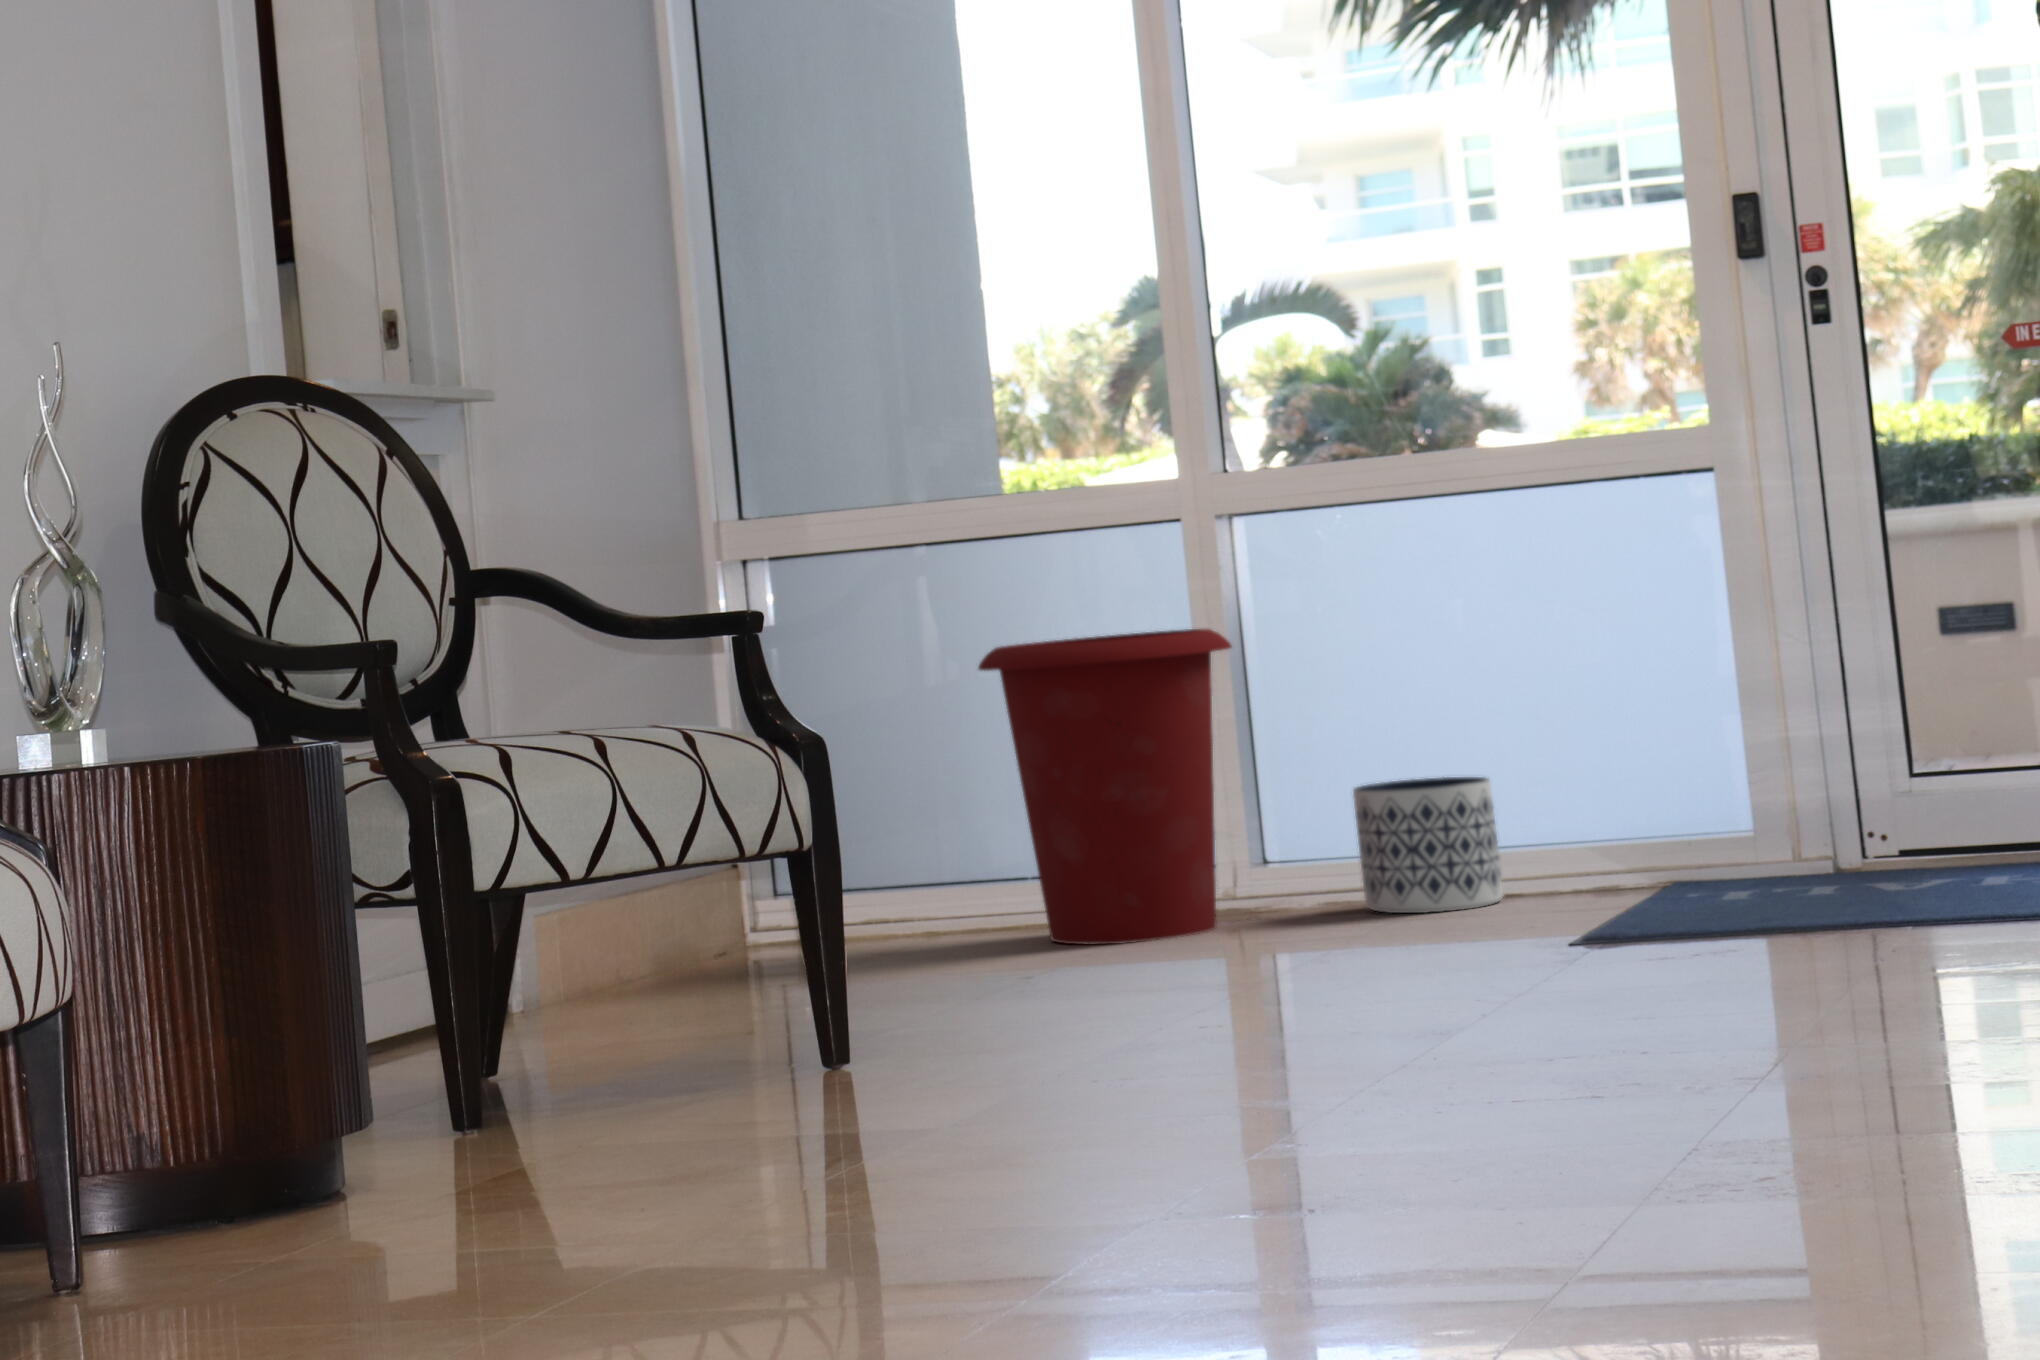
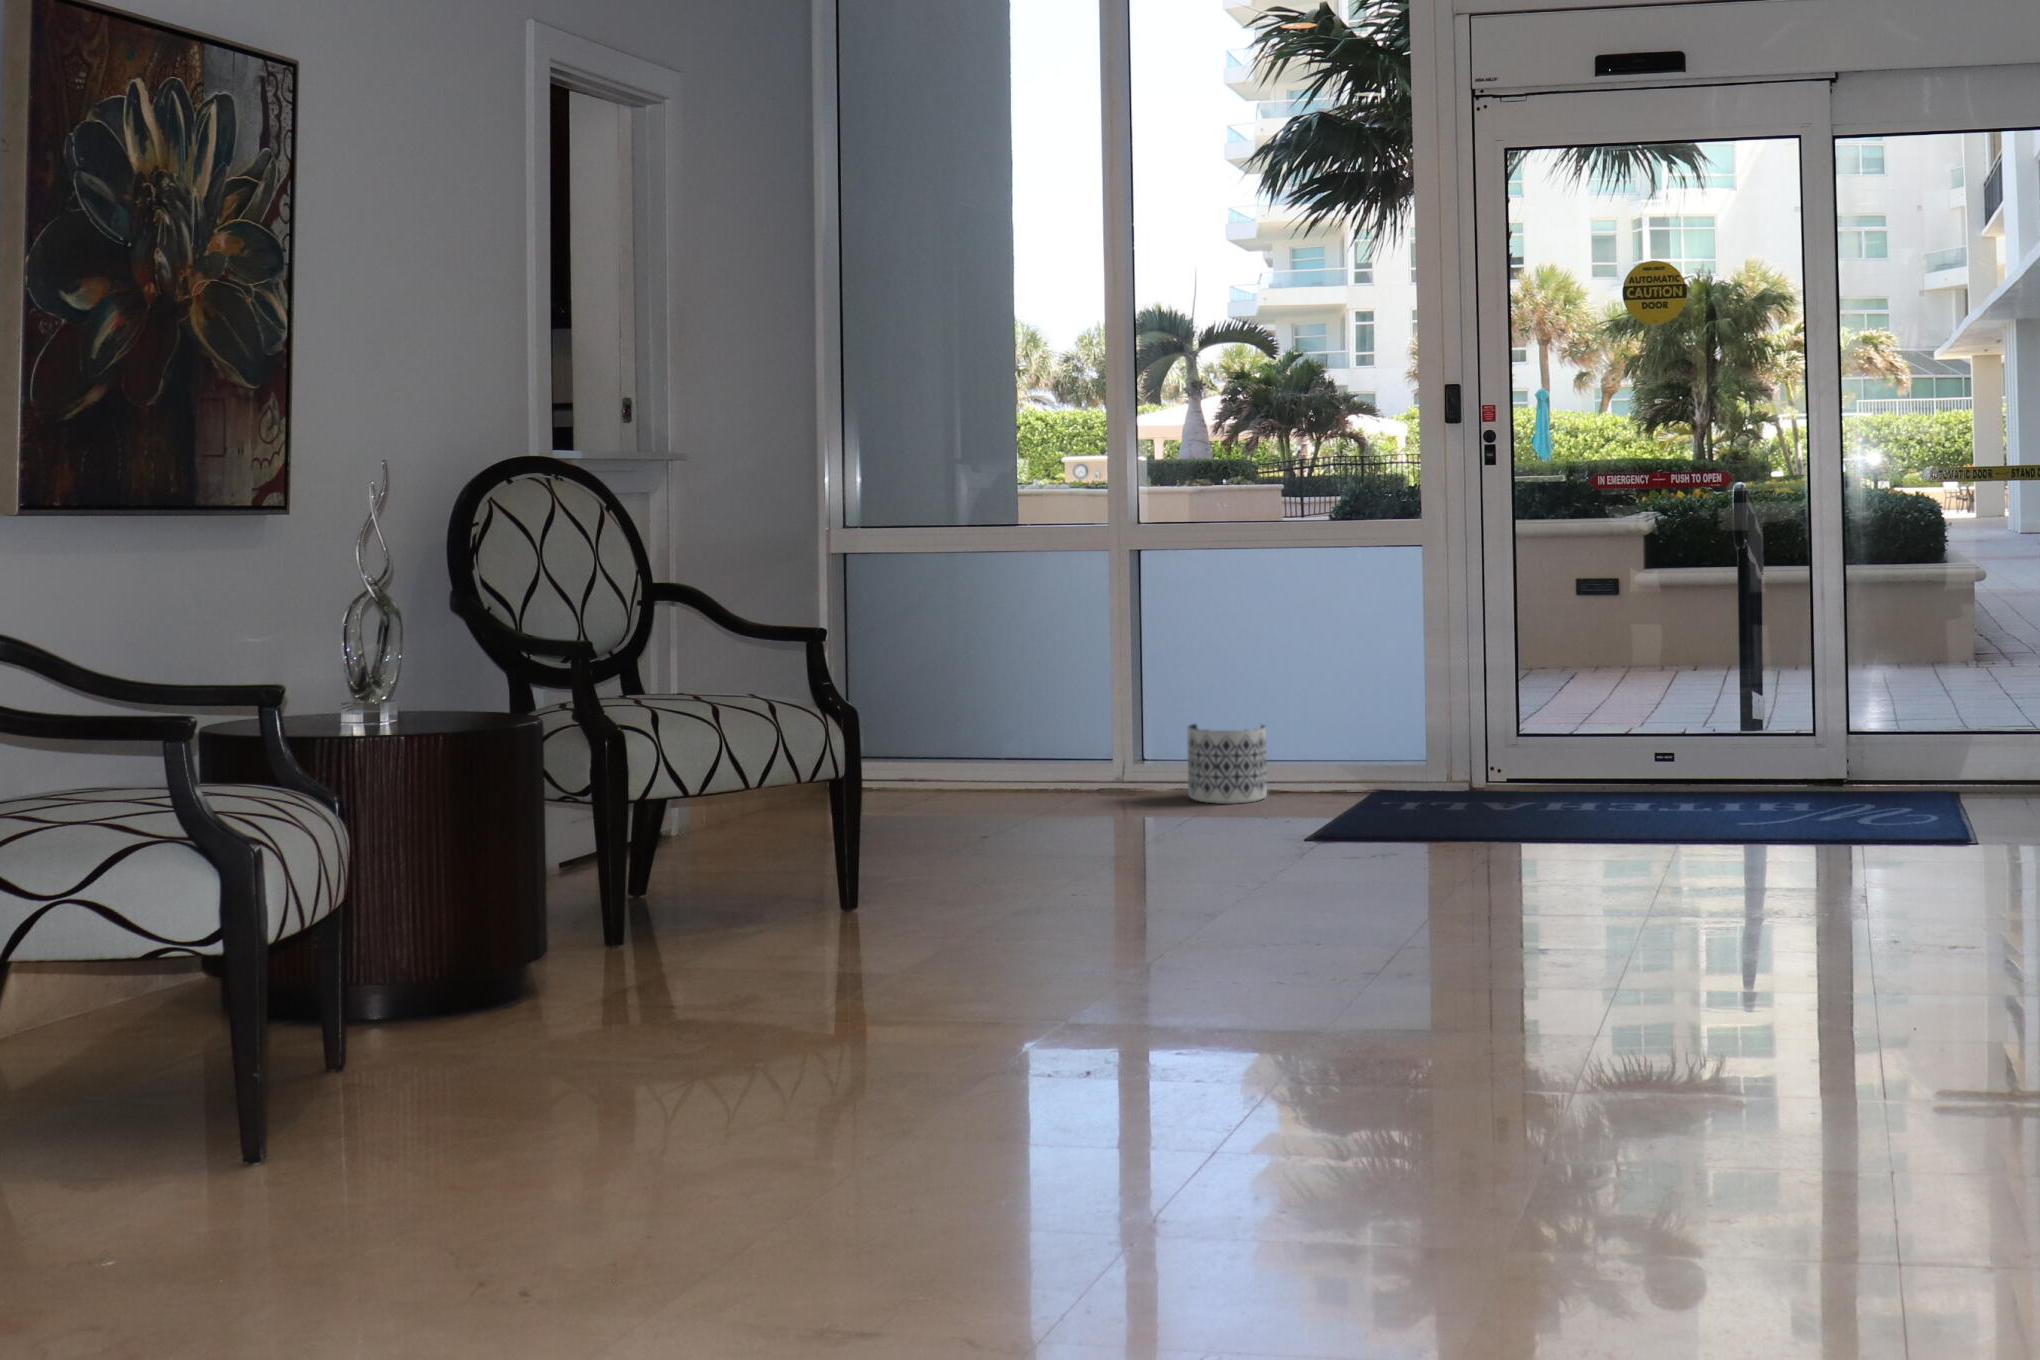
waste bin: present [978,629,1232,944] -> none [976,621,1126,811]

